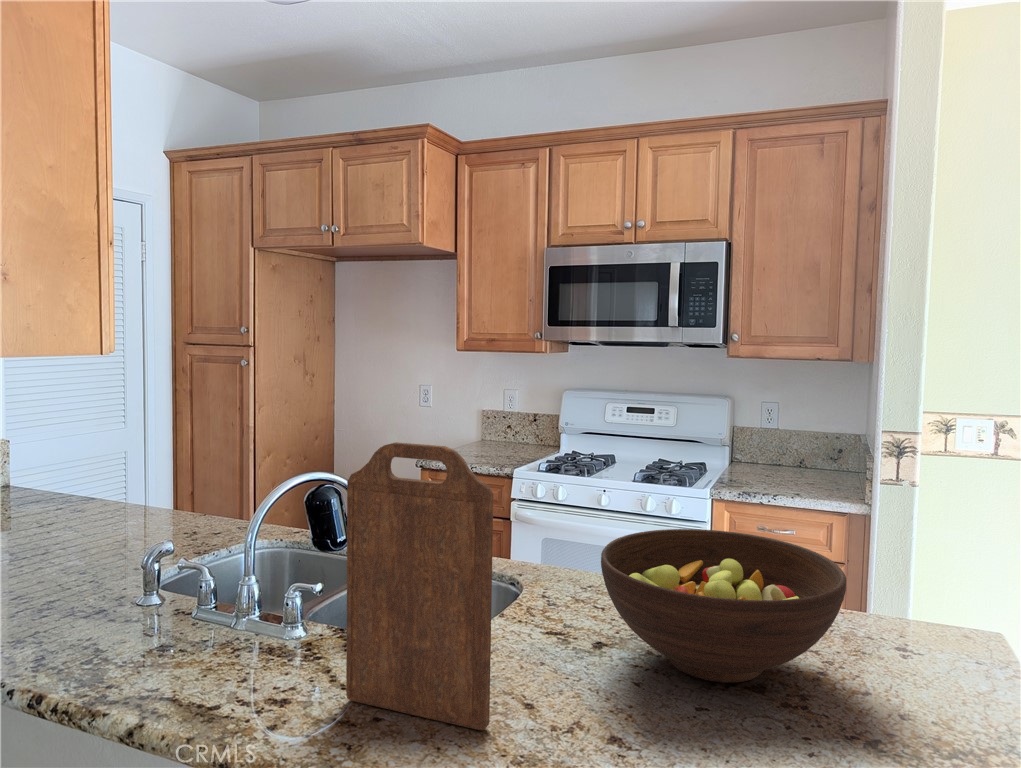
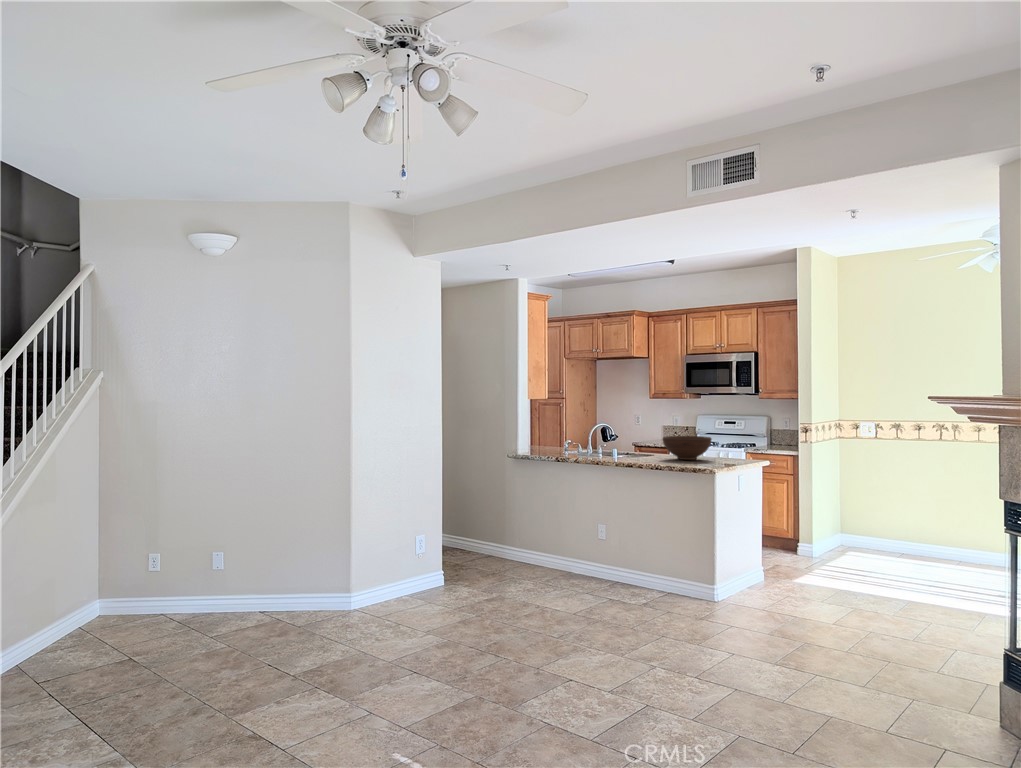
cutting board: present [346,442,493,730] -> none [612,412,637,461]

